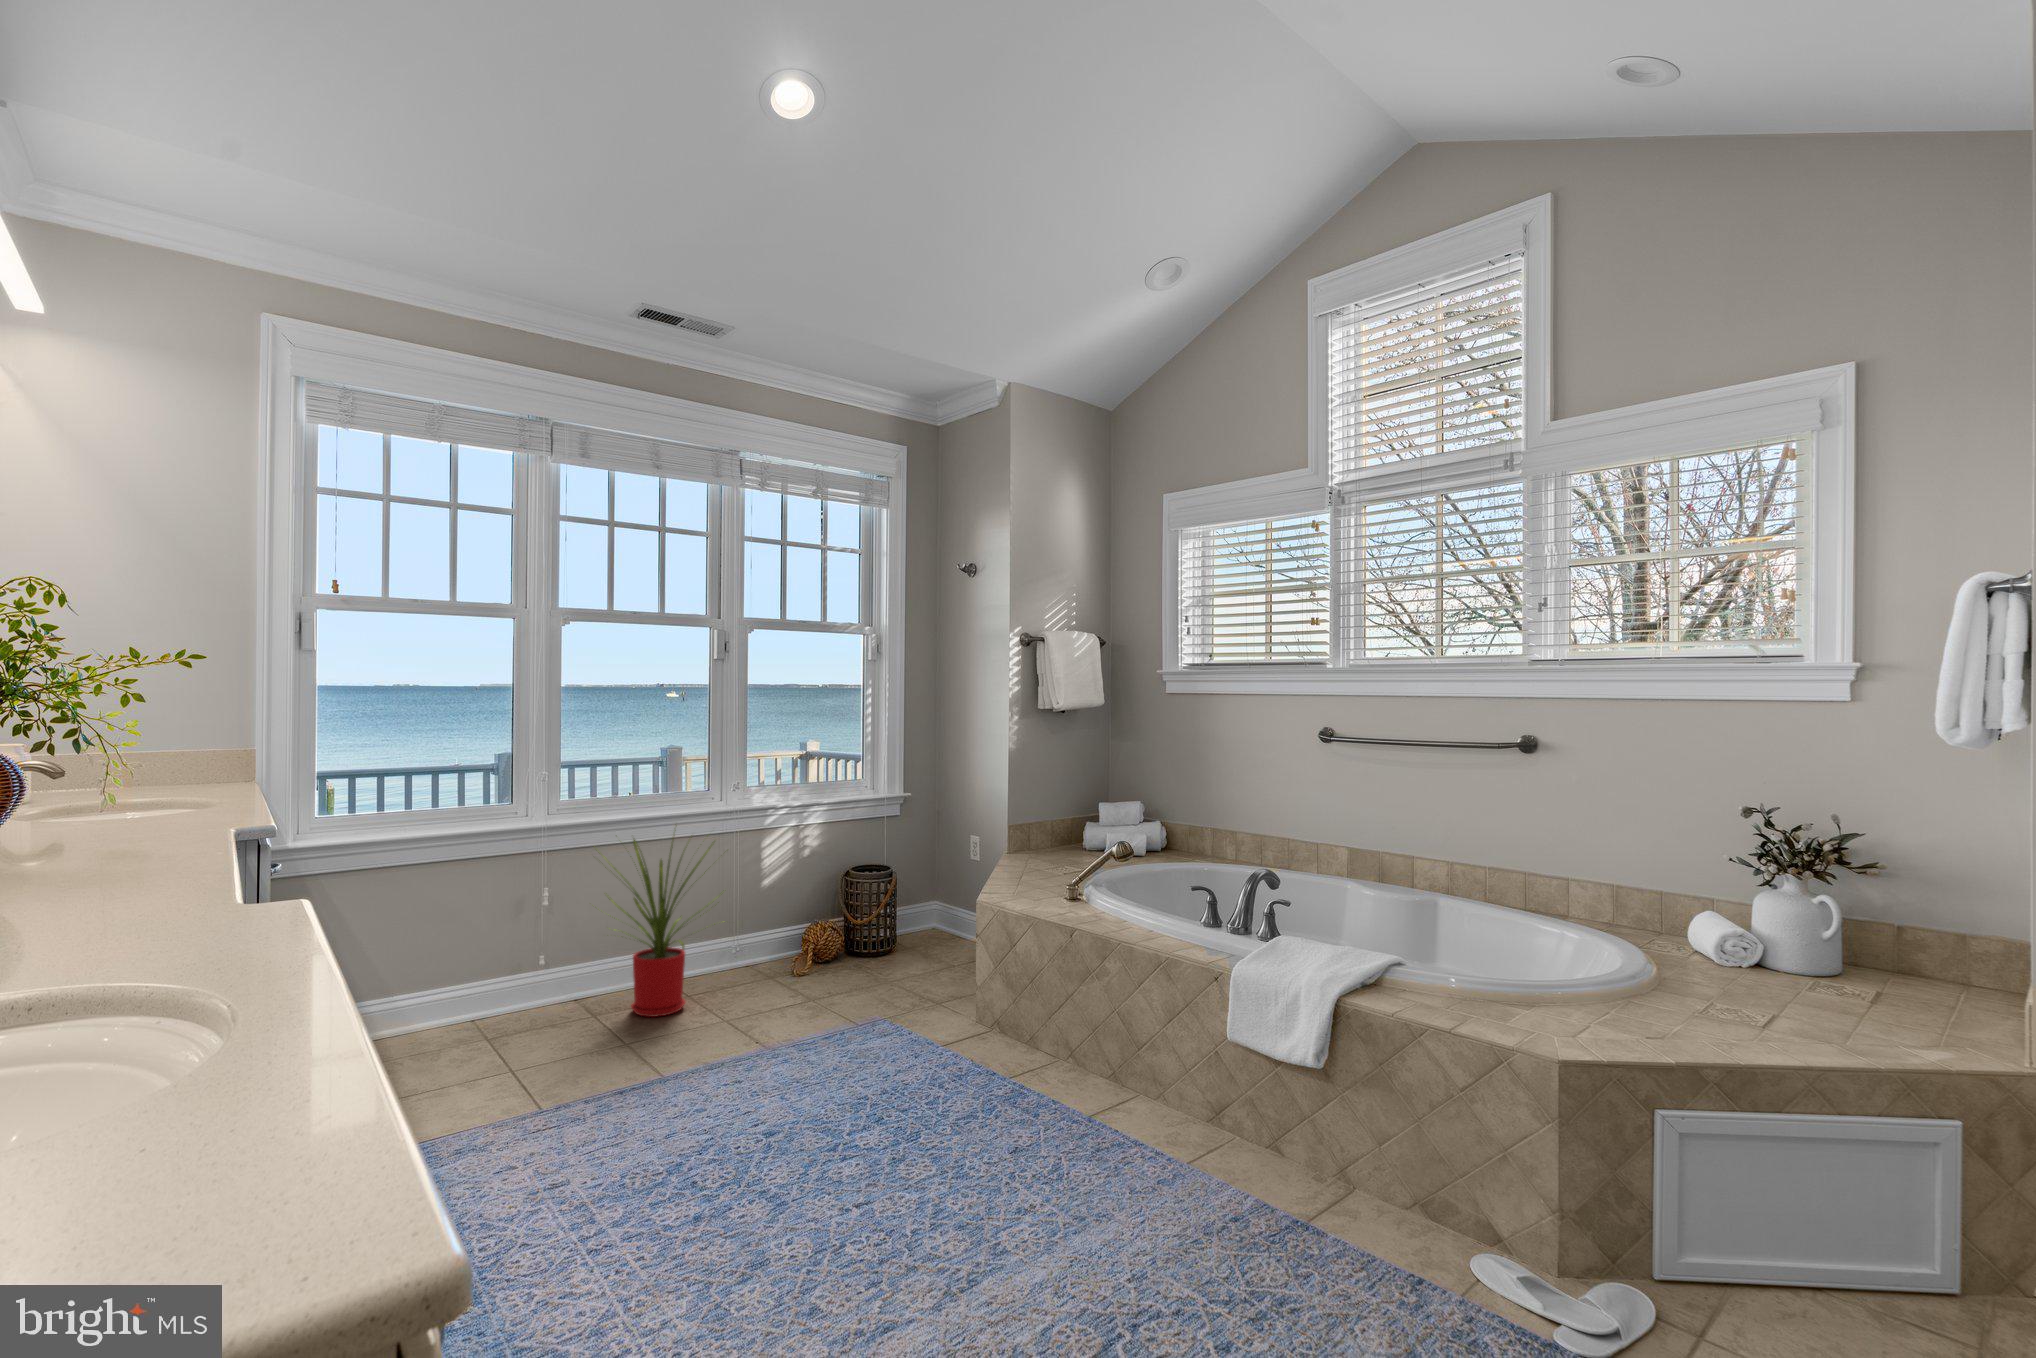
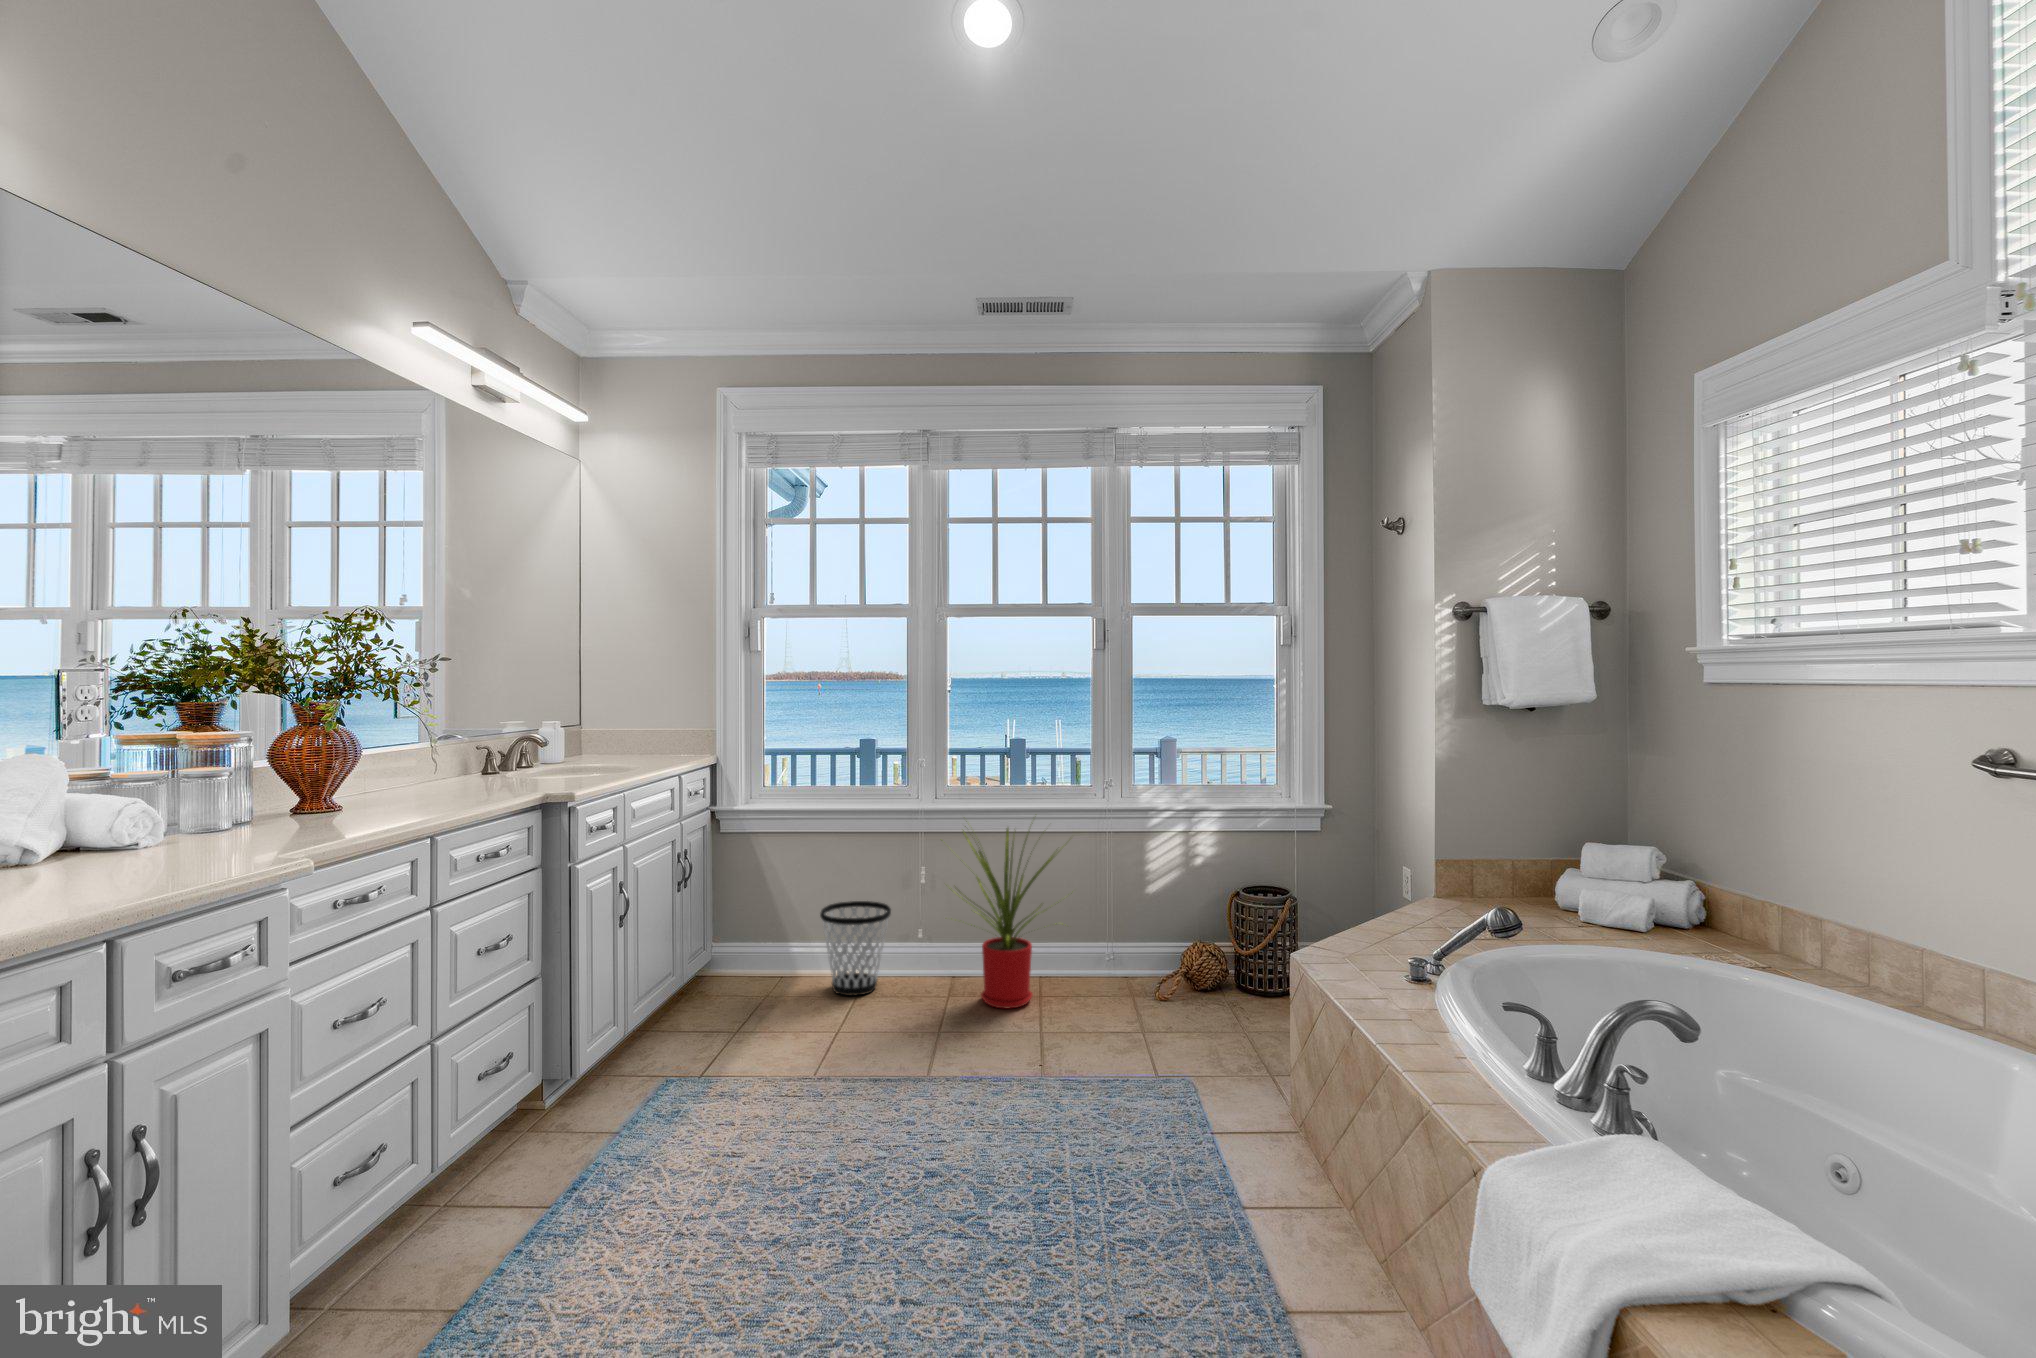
wastebasket: none [429,939,519,1046] -> present [820,901,891,996]

